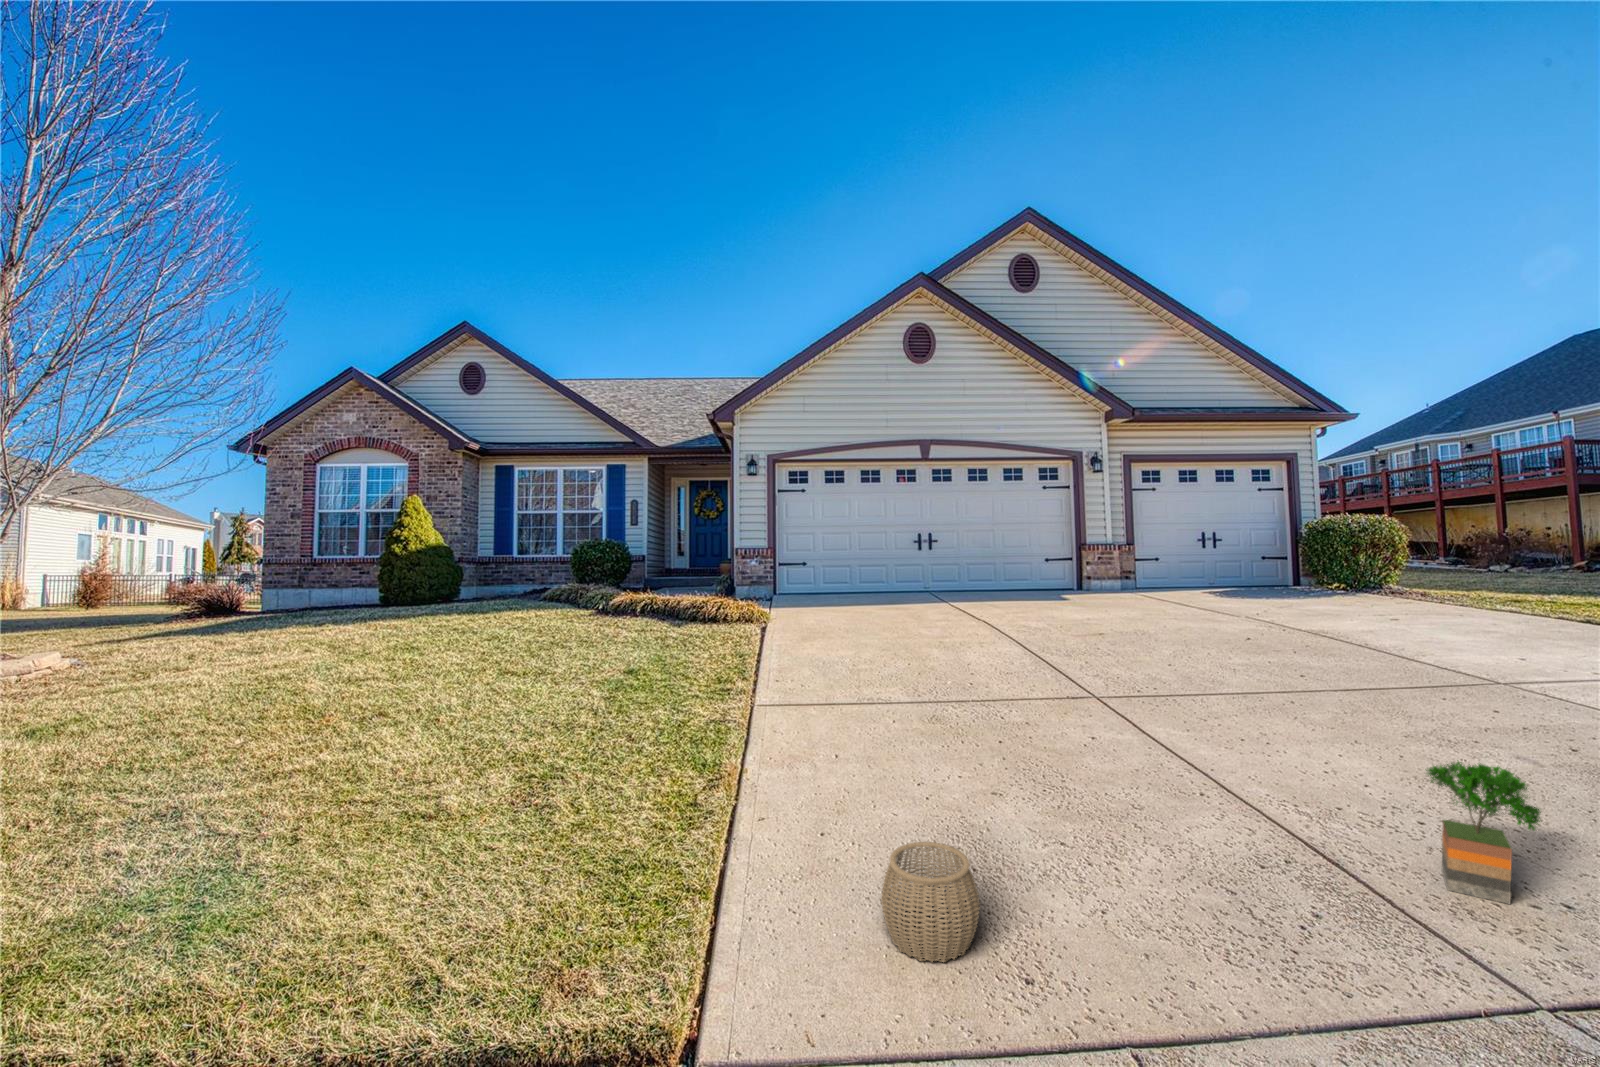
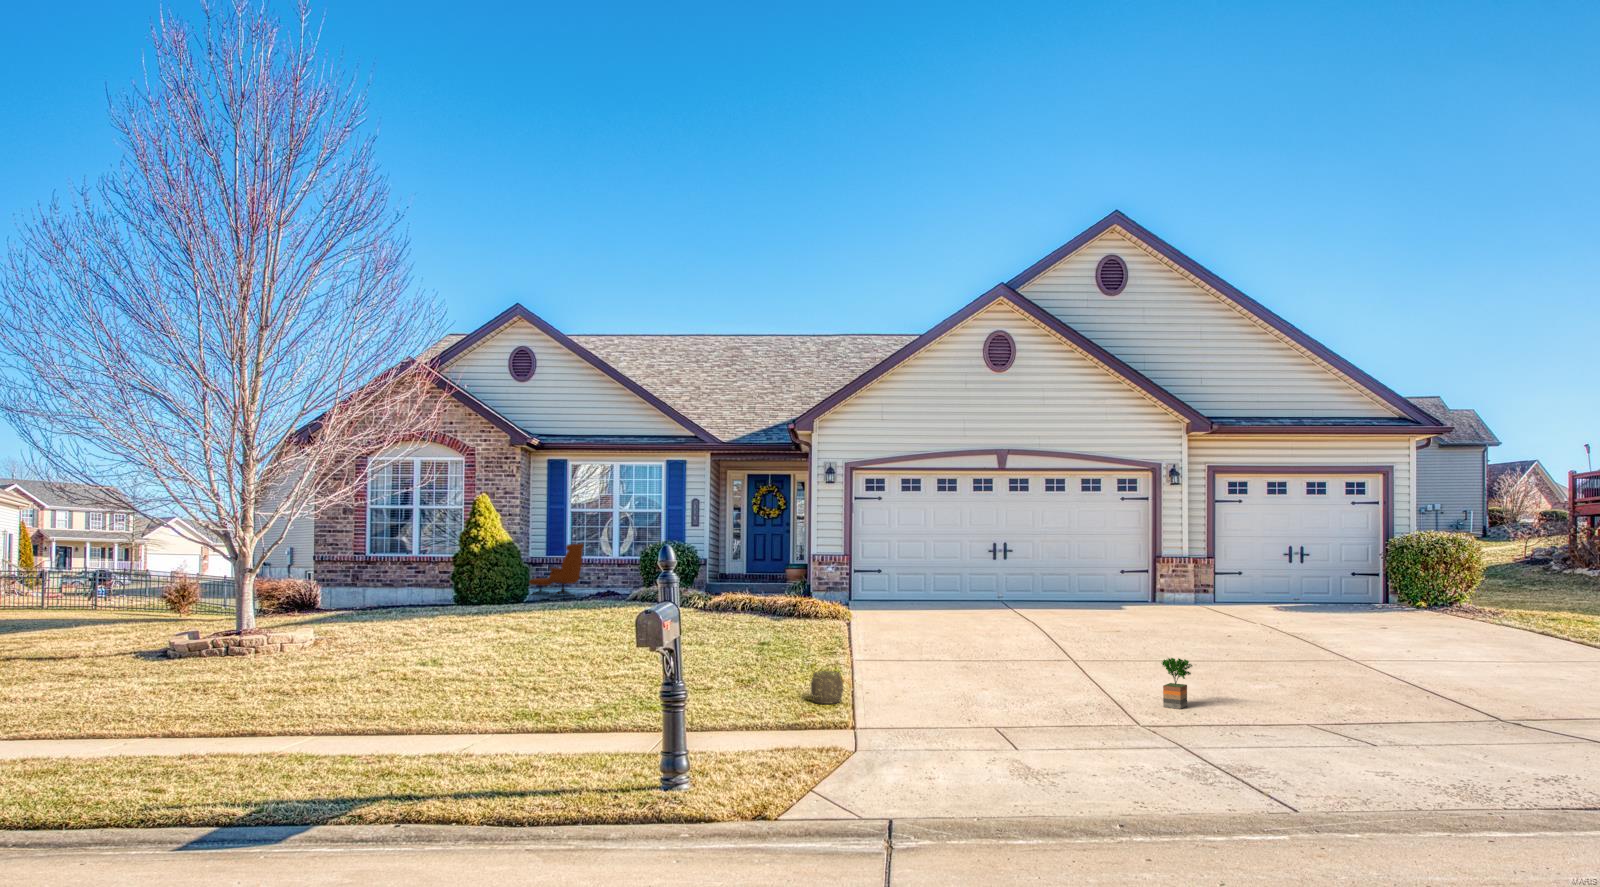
lounge chair: none [458,541,507,596] -> present [529,543,584,594]
woven basket: present [881,842,980,962] -> present [810,671,843,704]

